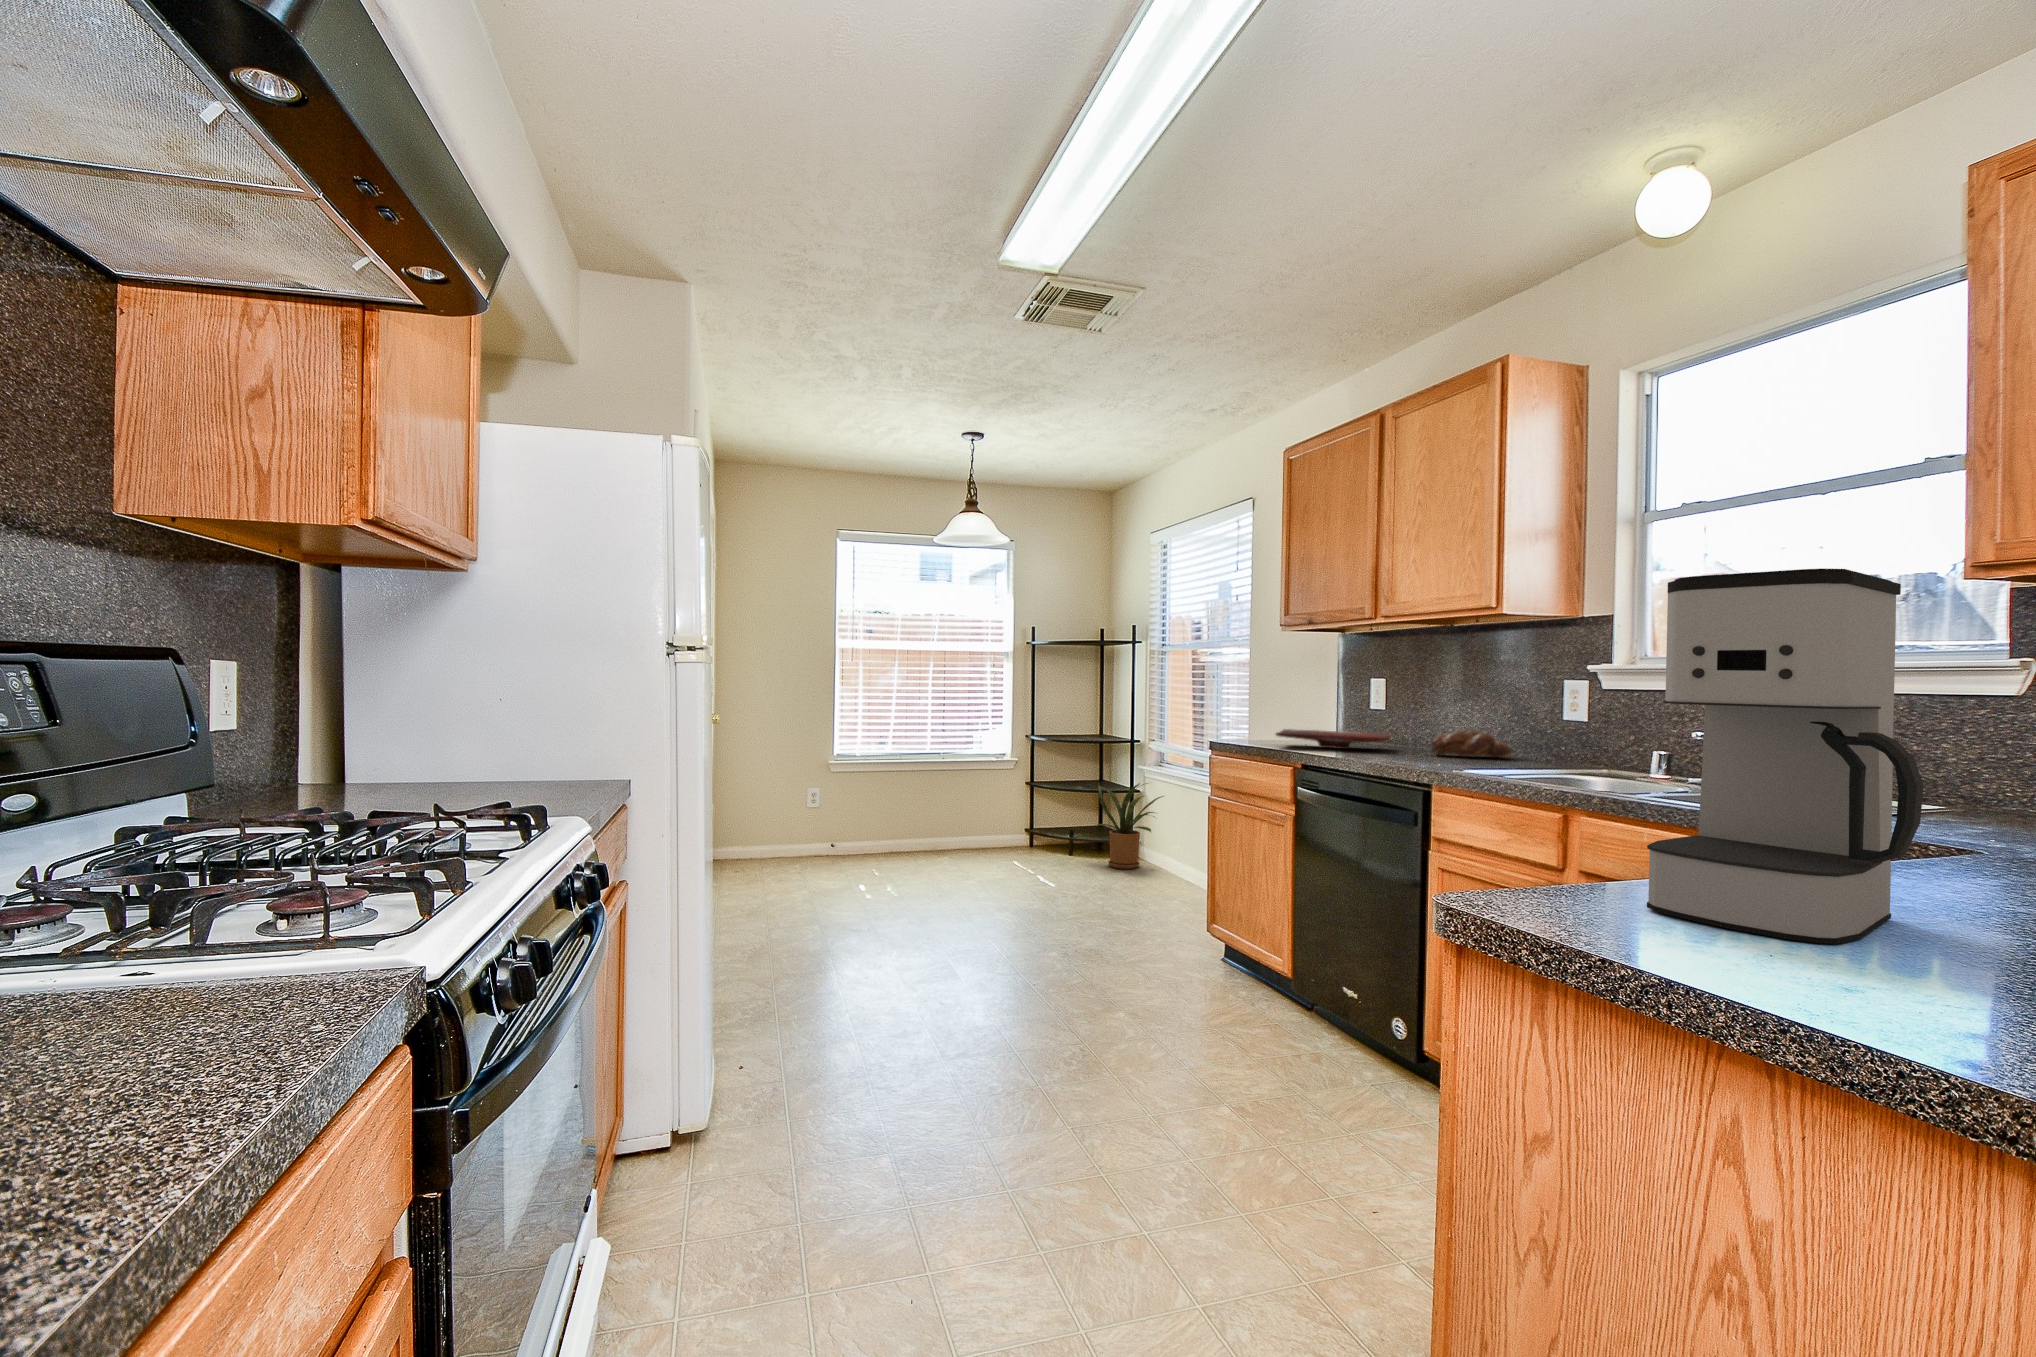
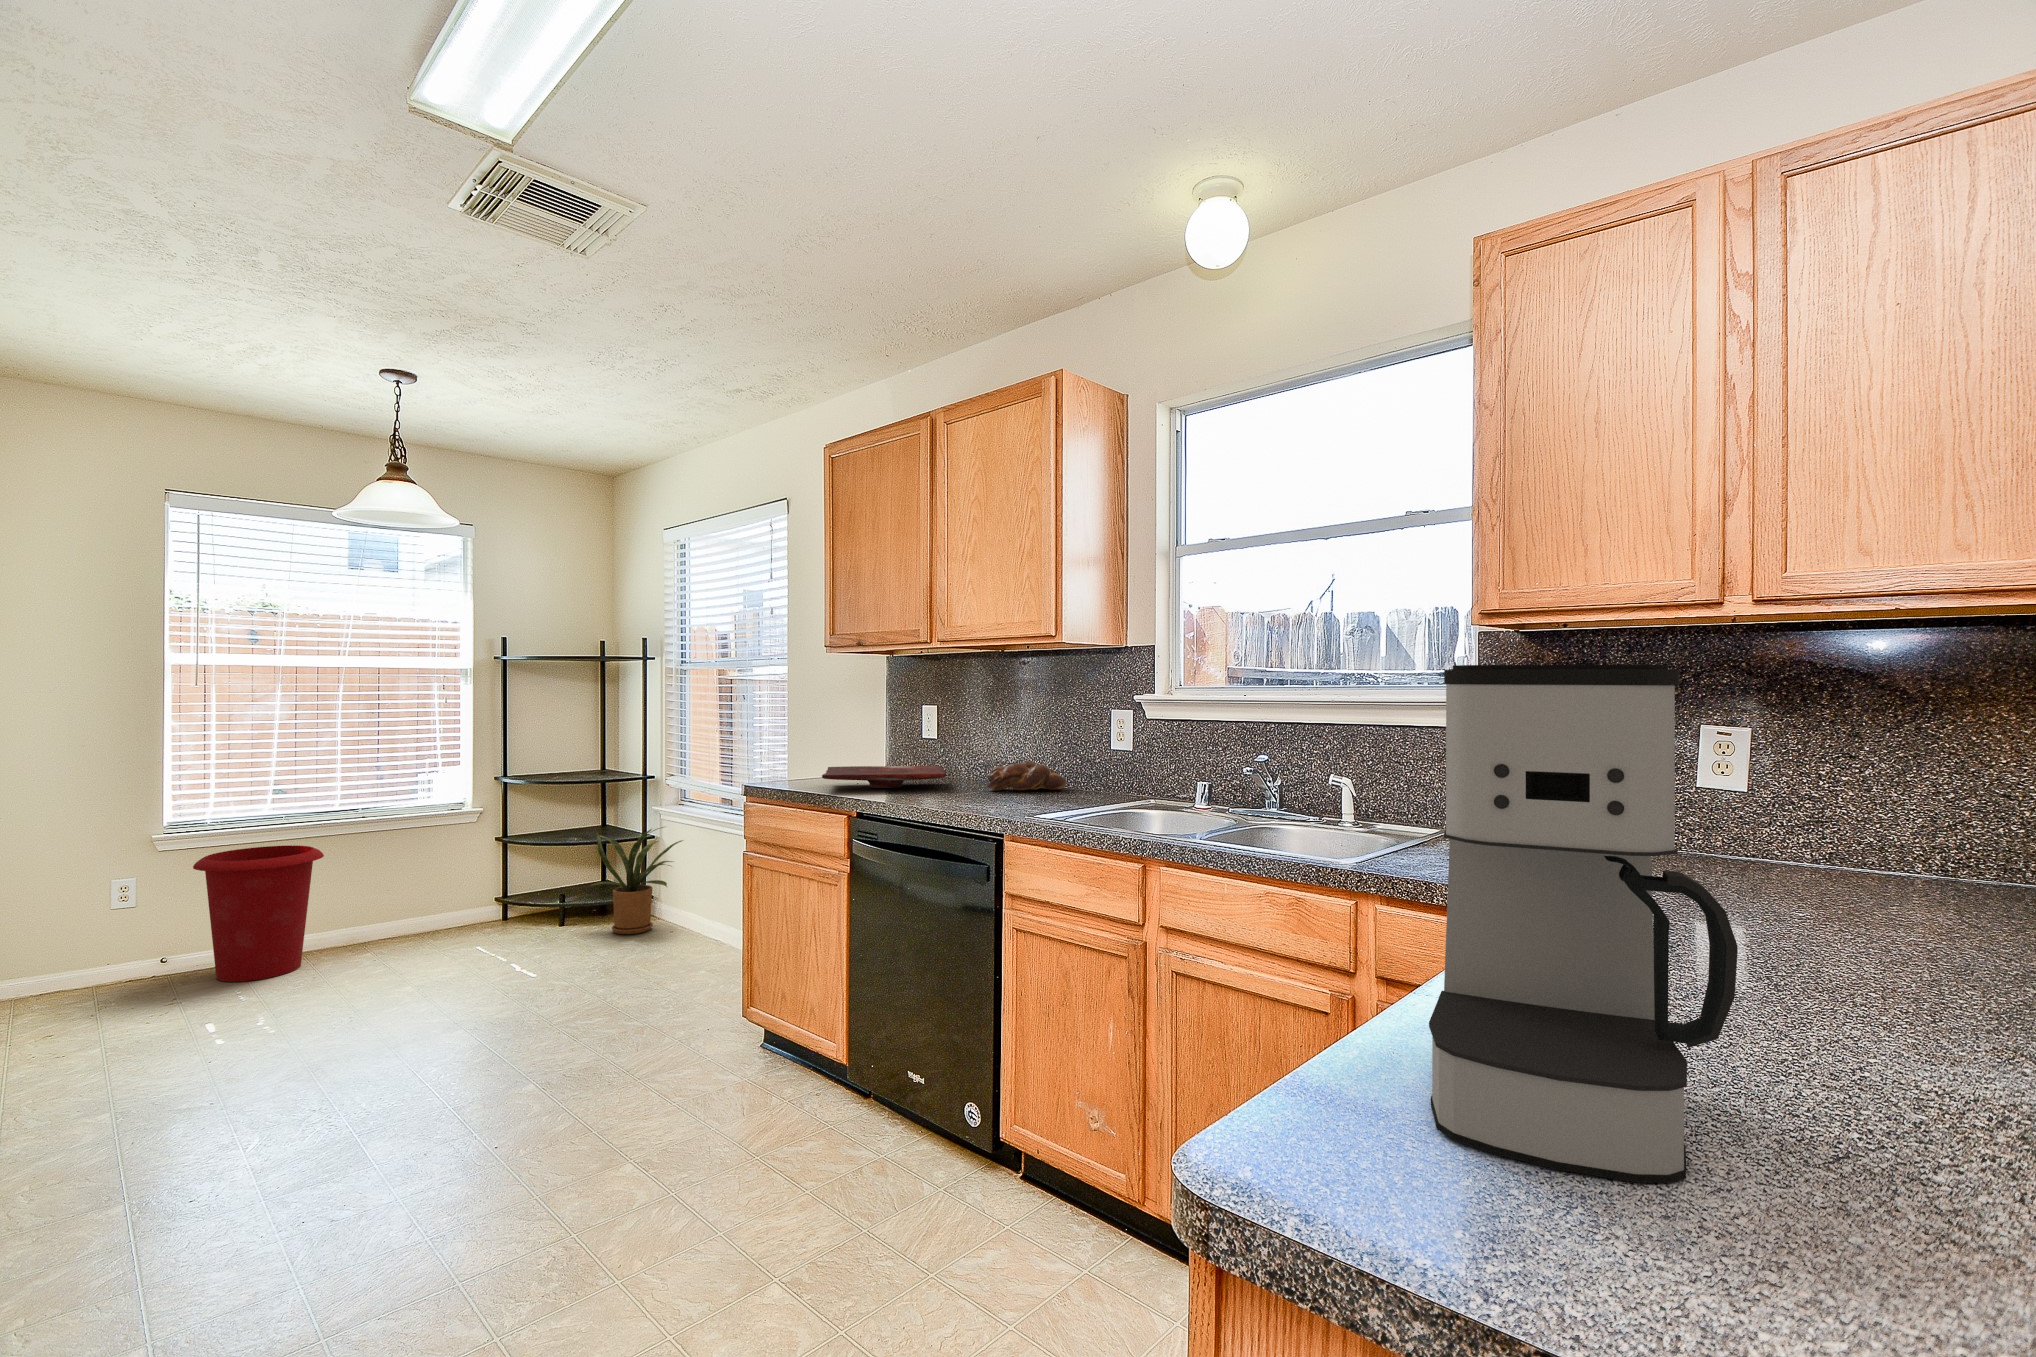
waste bin: none [847,774,919,864] -> present [193,845,324,982]

